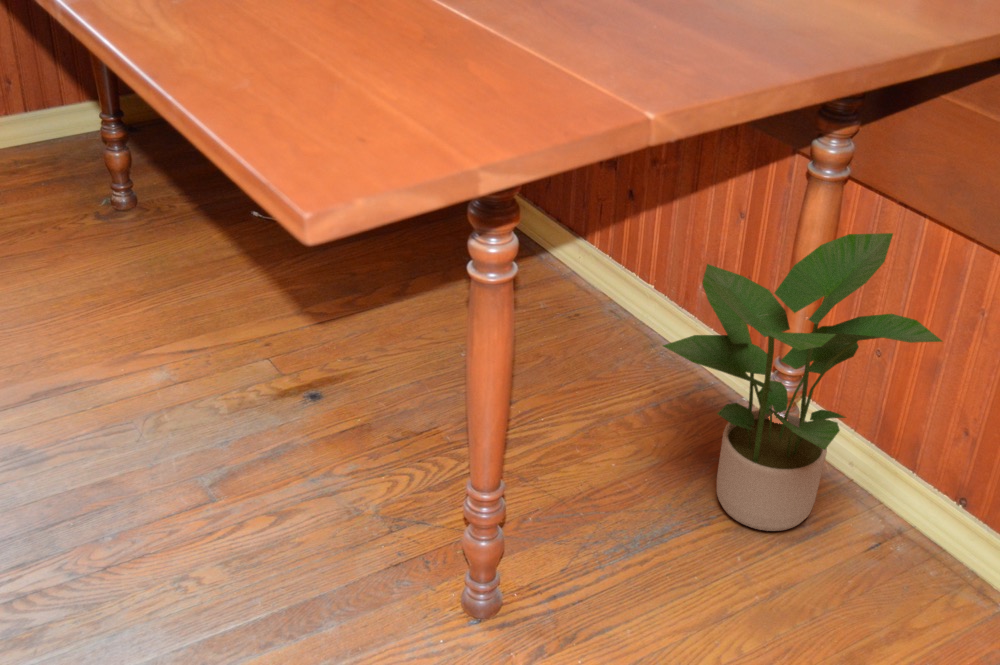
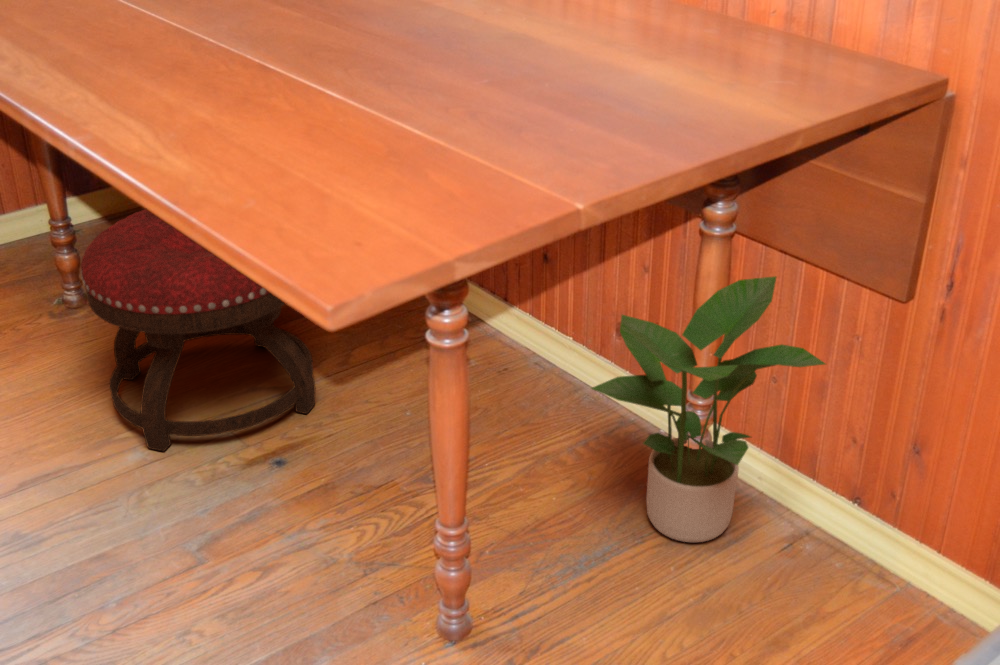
ottoman: none [117,101,364,374] -> present [81,209,315,451]

